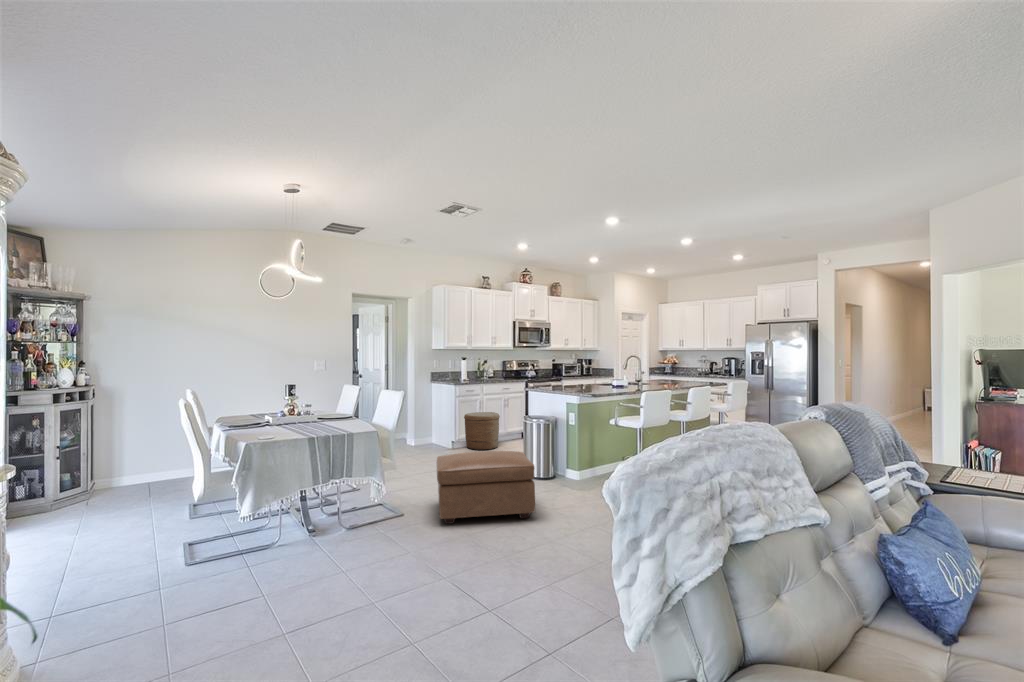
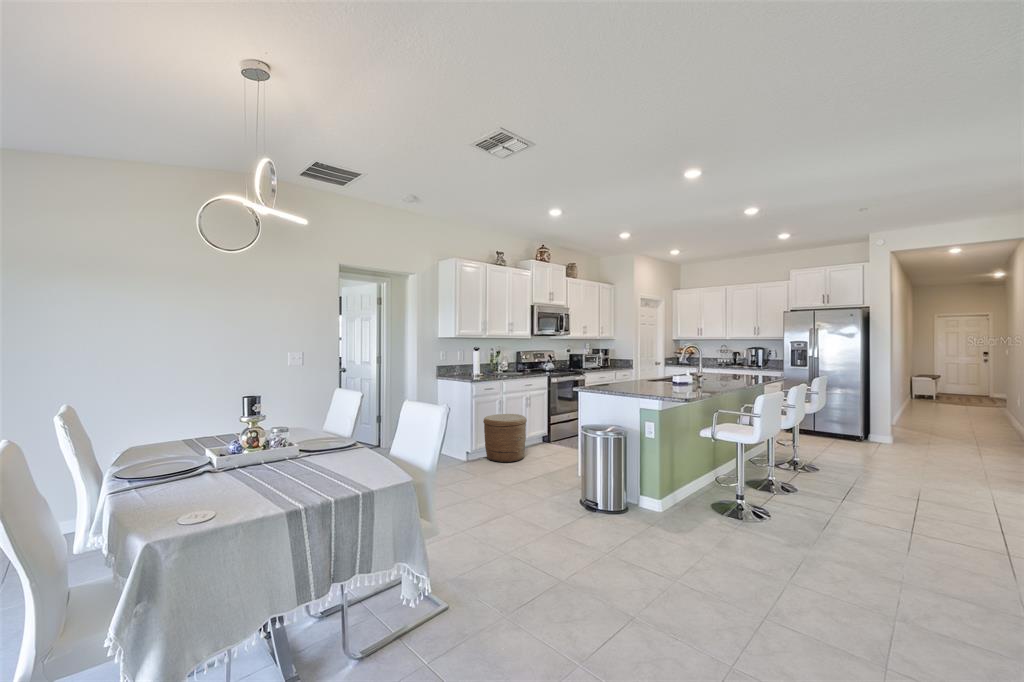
ottoman: present [437,451,535,524] -> none [489,492,664,637]

